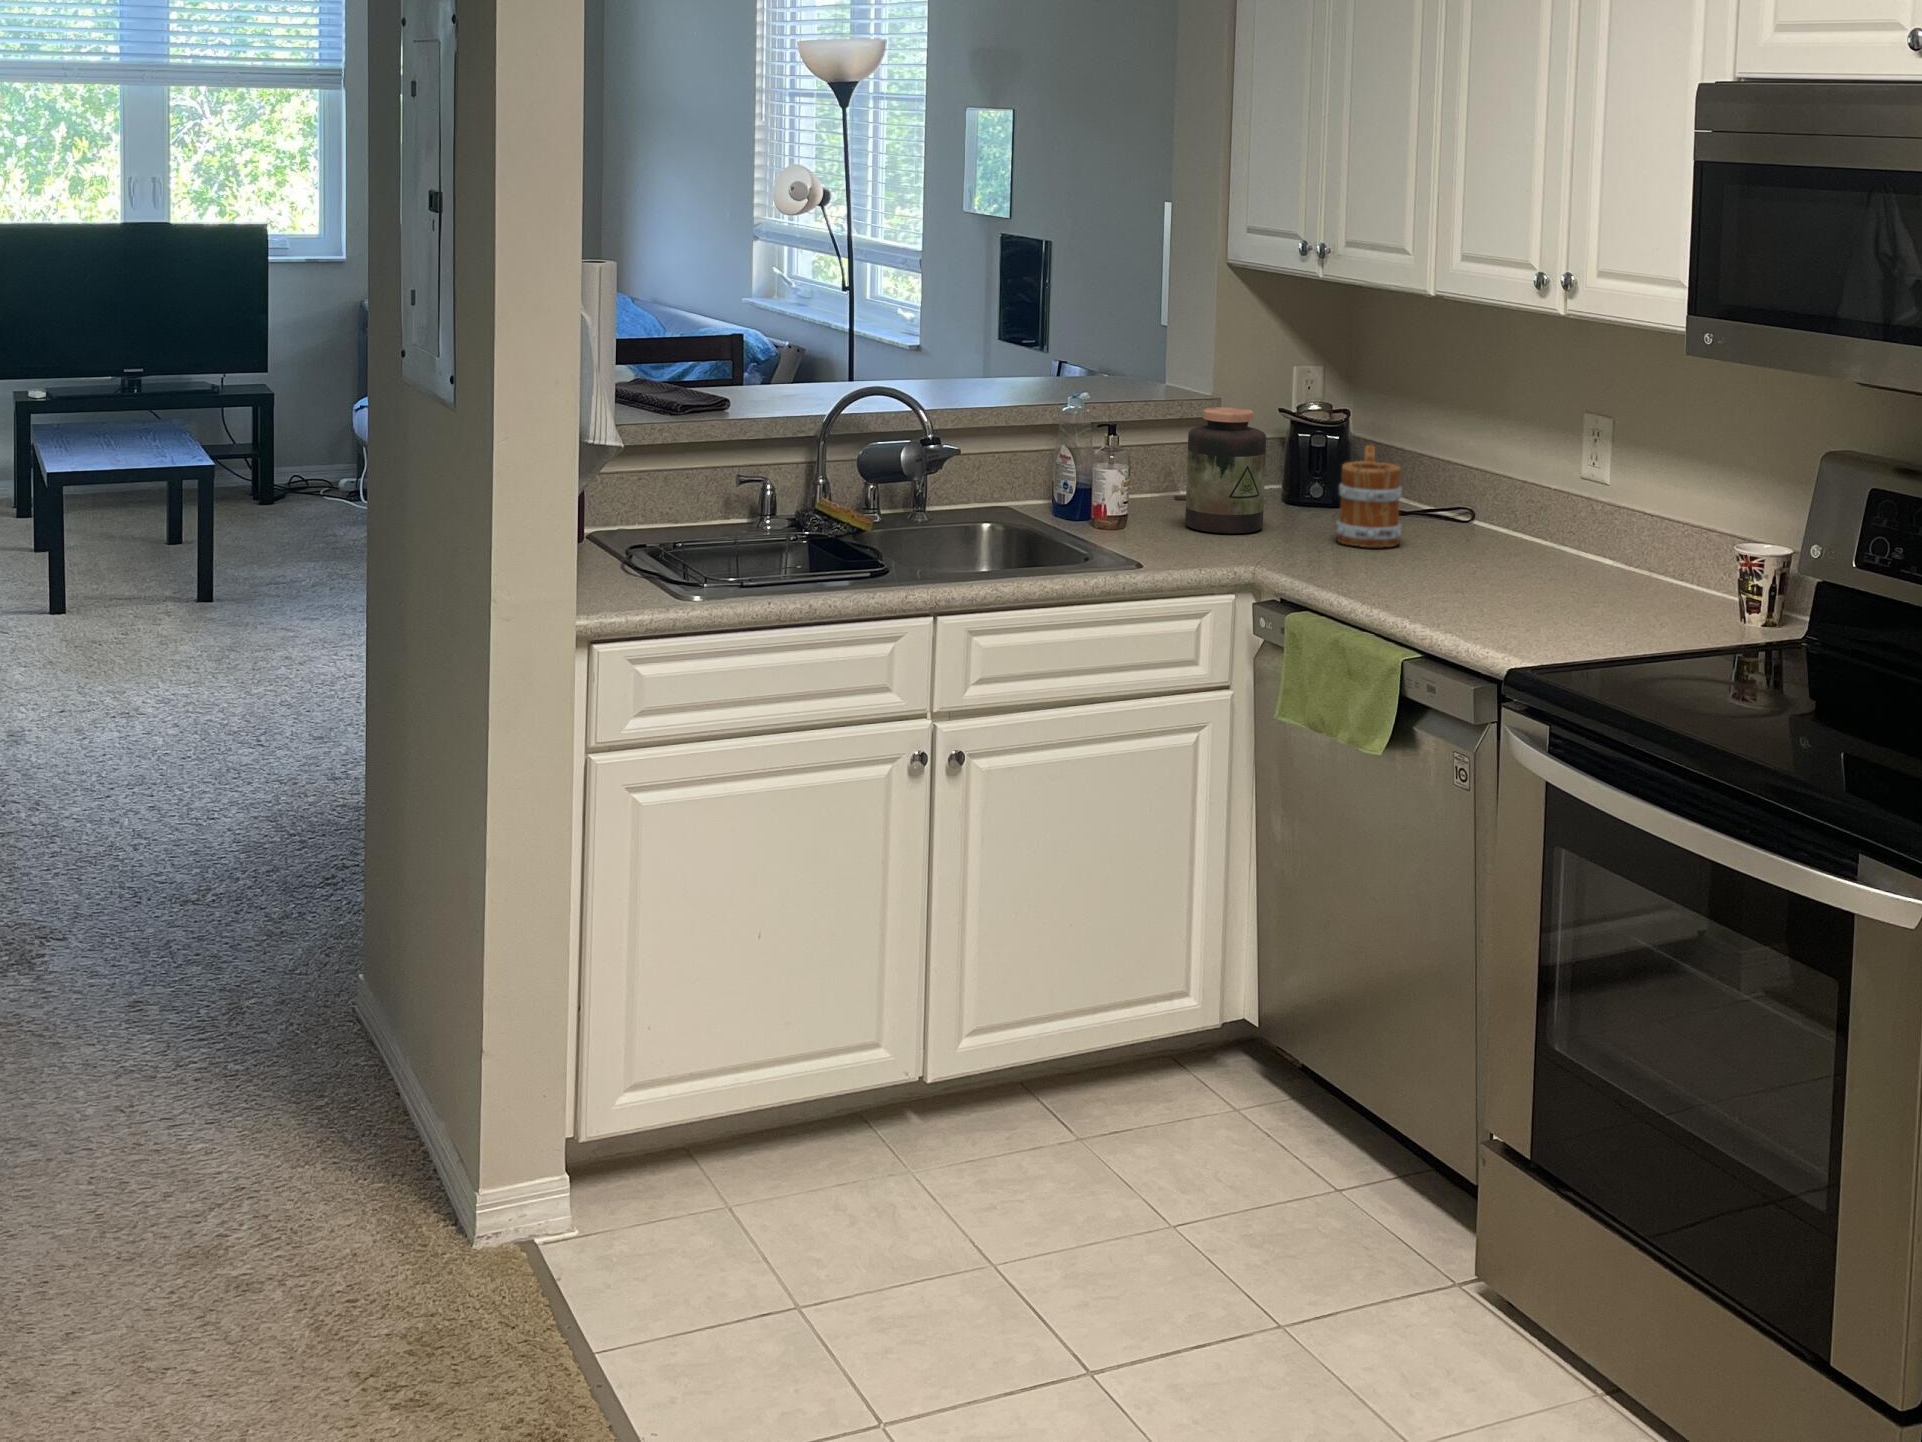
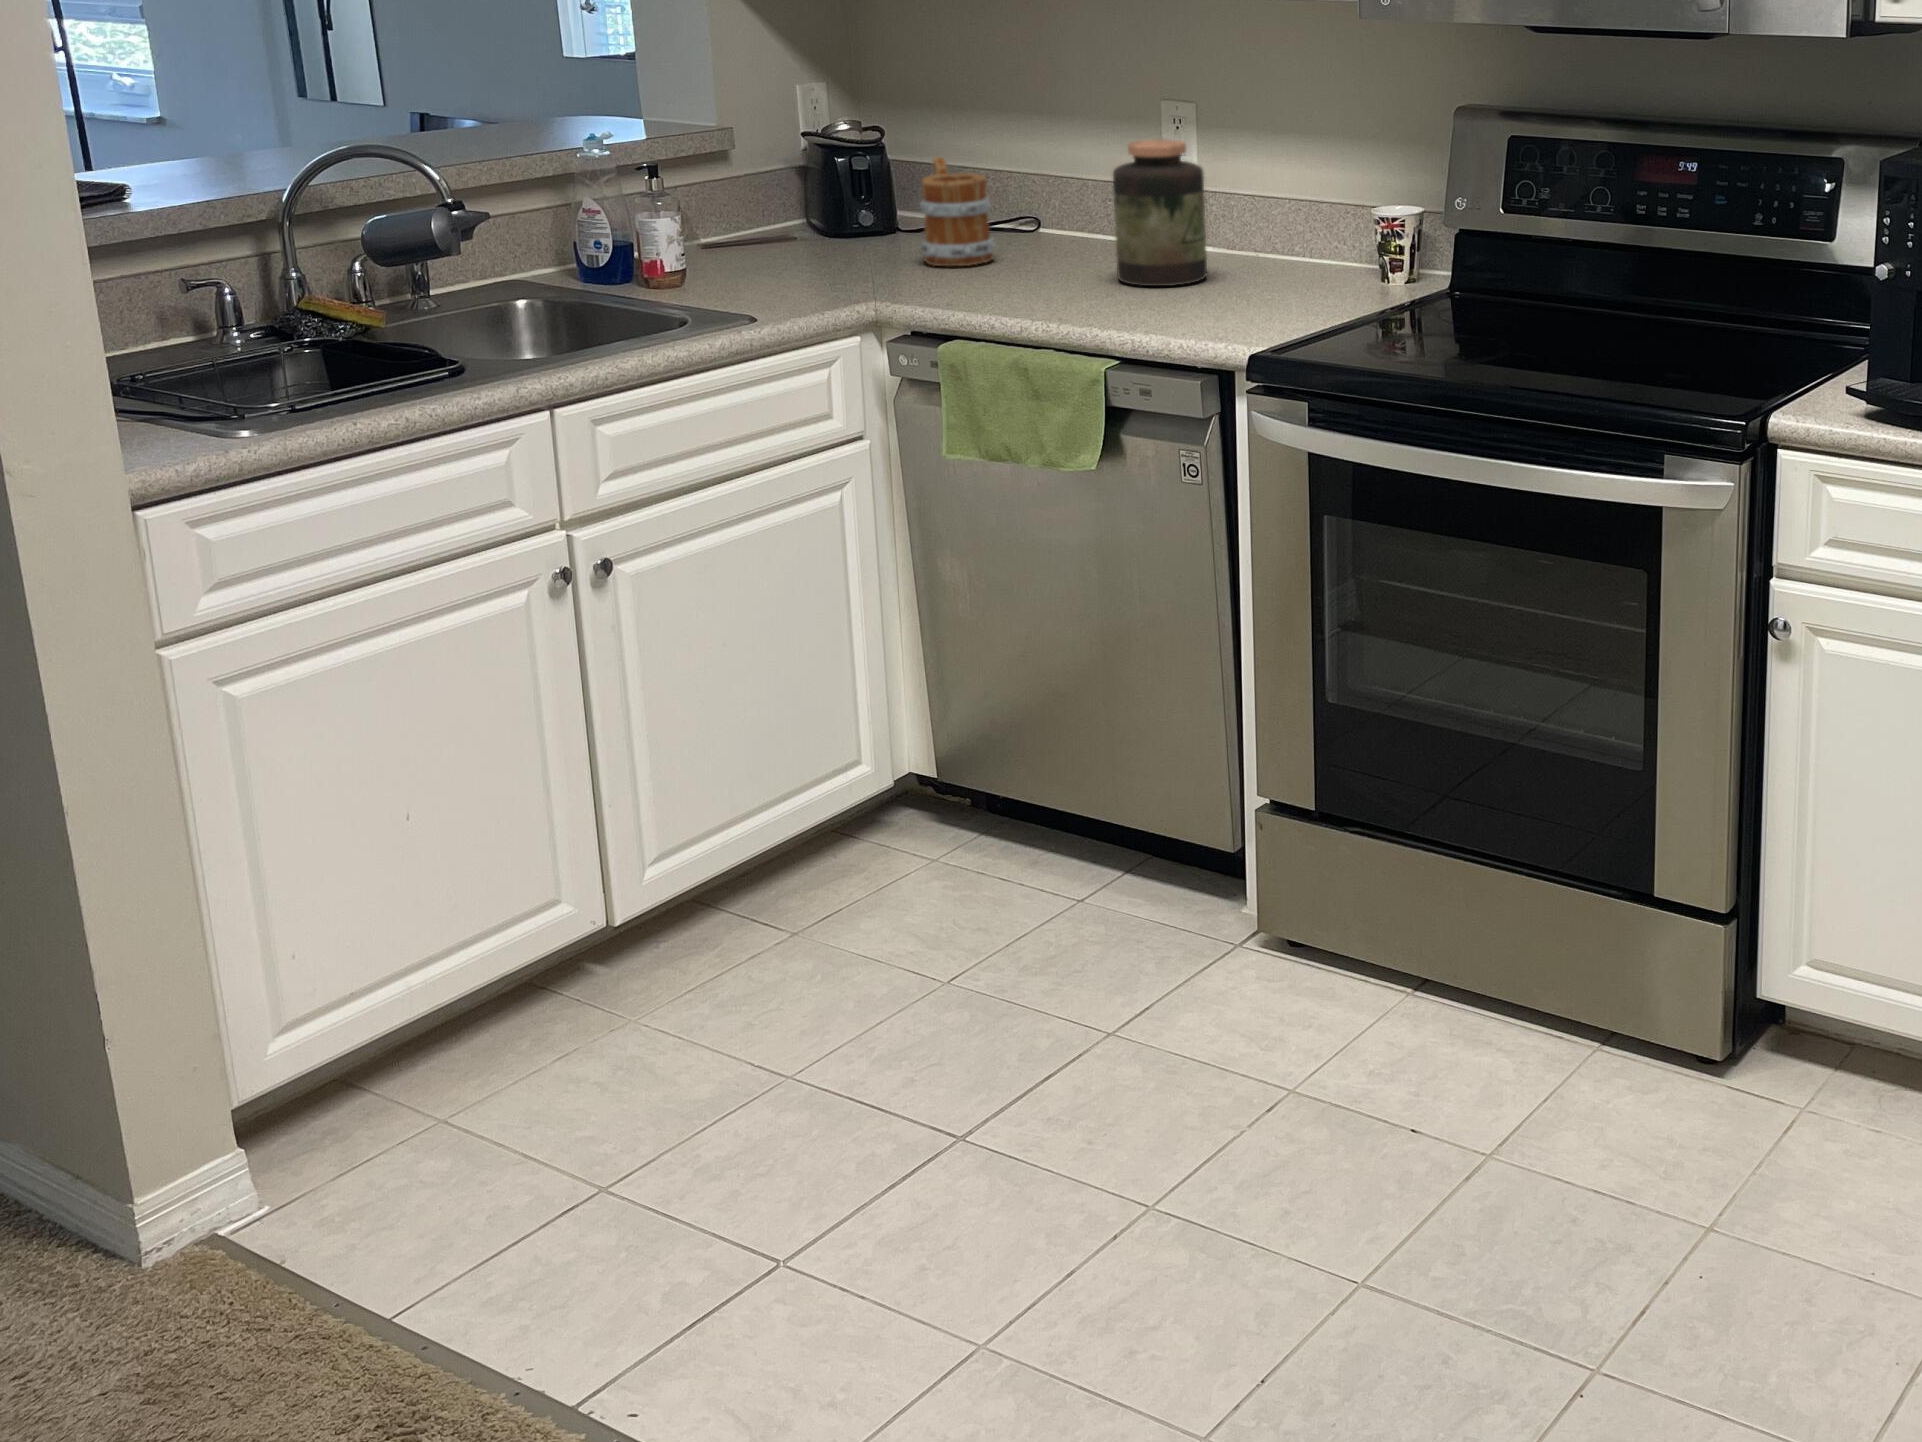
jar: present [1185,407,1266,533] -> present [1113,139,1207,286]

